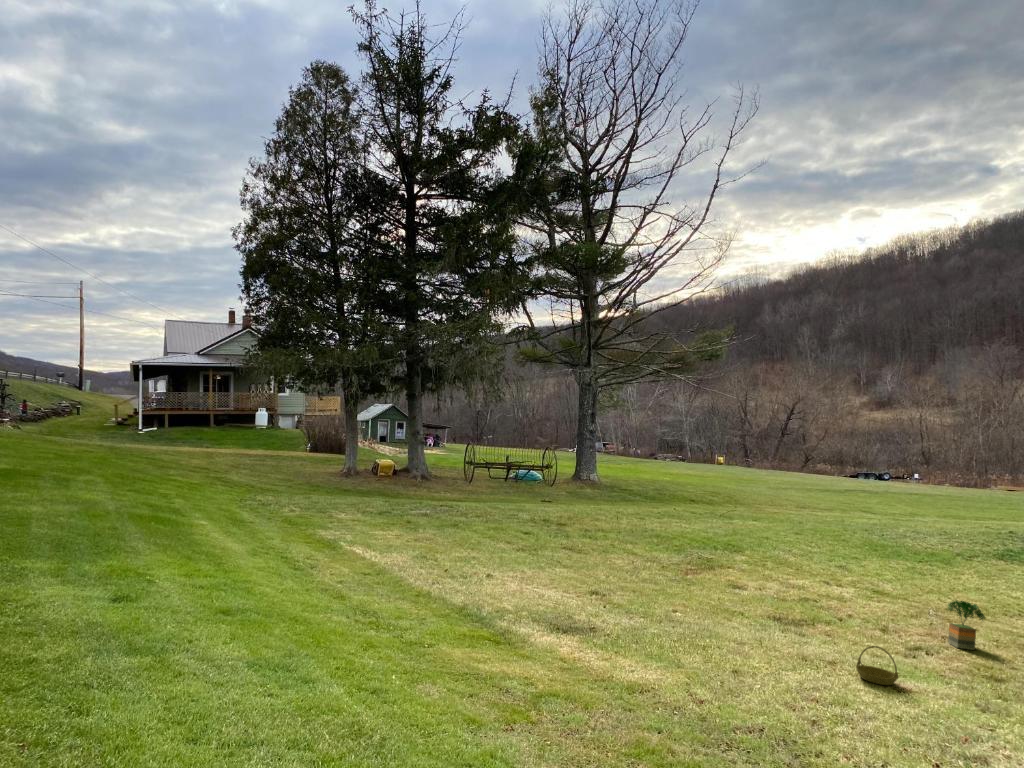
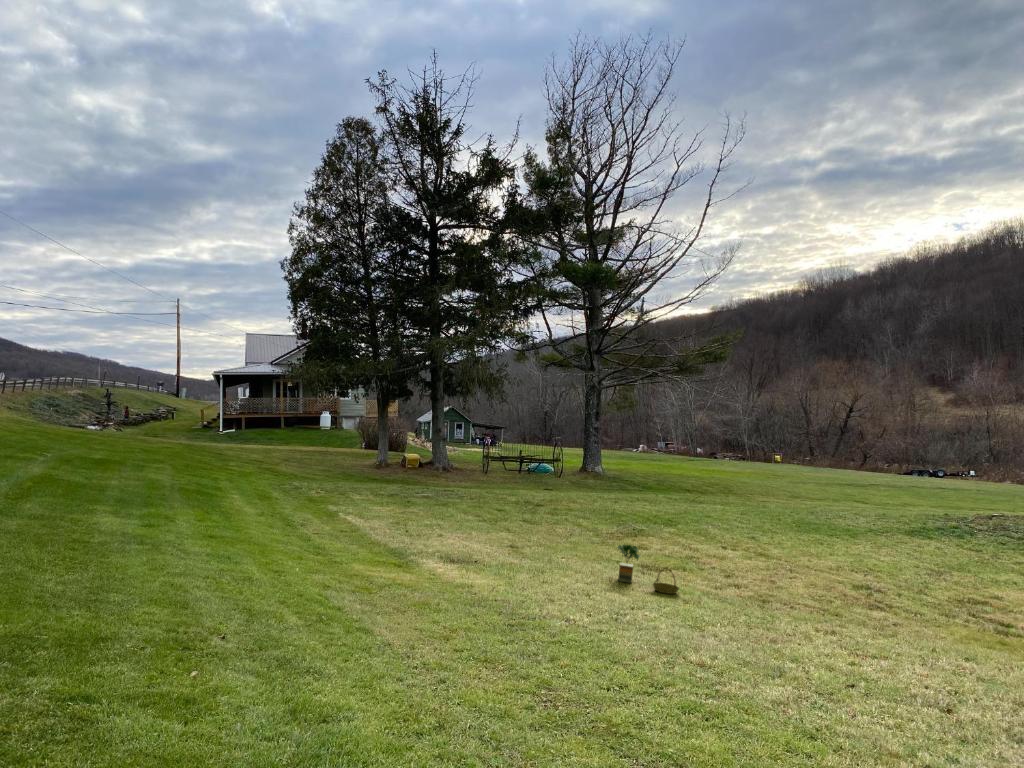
potted tree: present [948,600,985,650] -> present [617,544,640,583]

